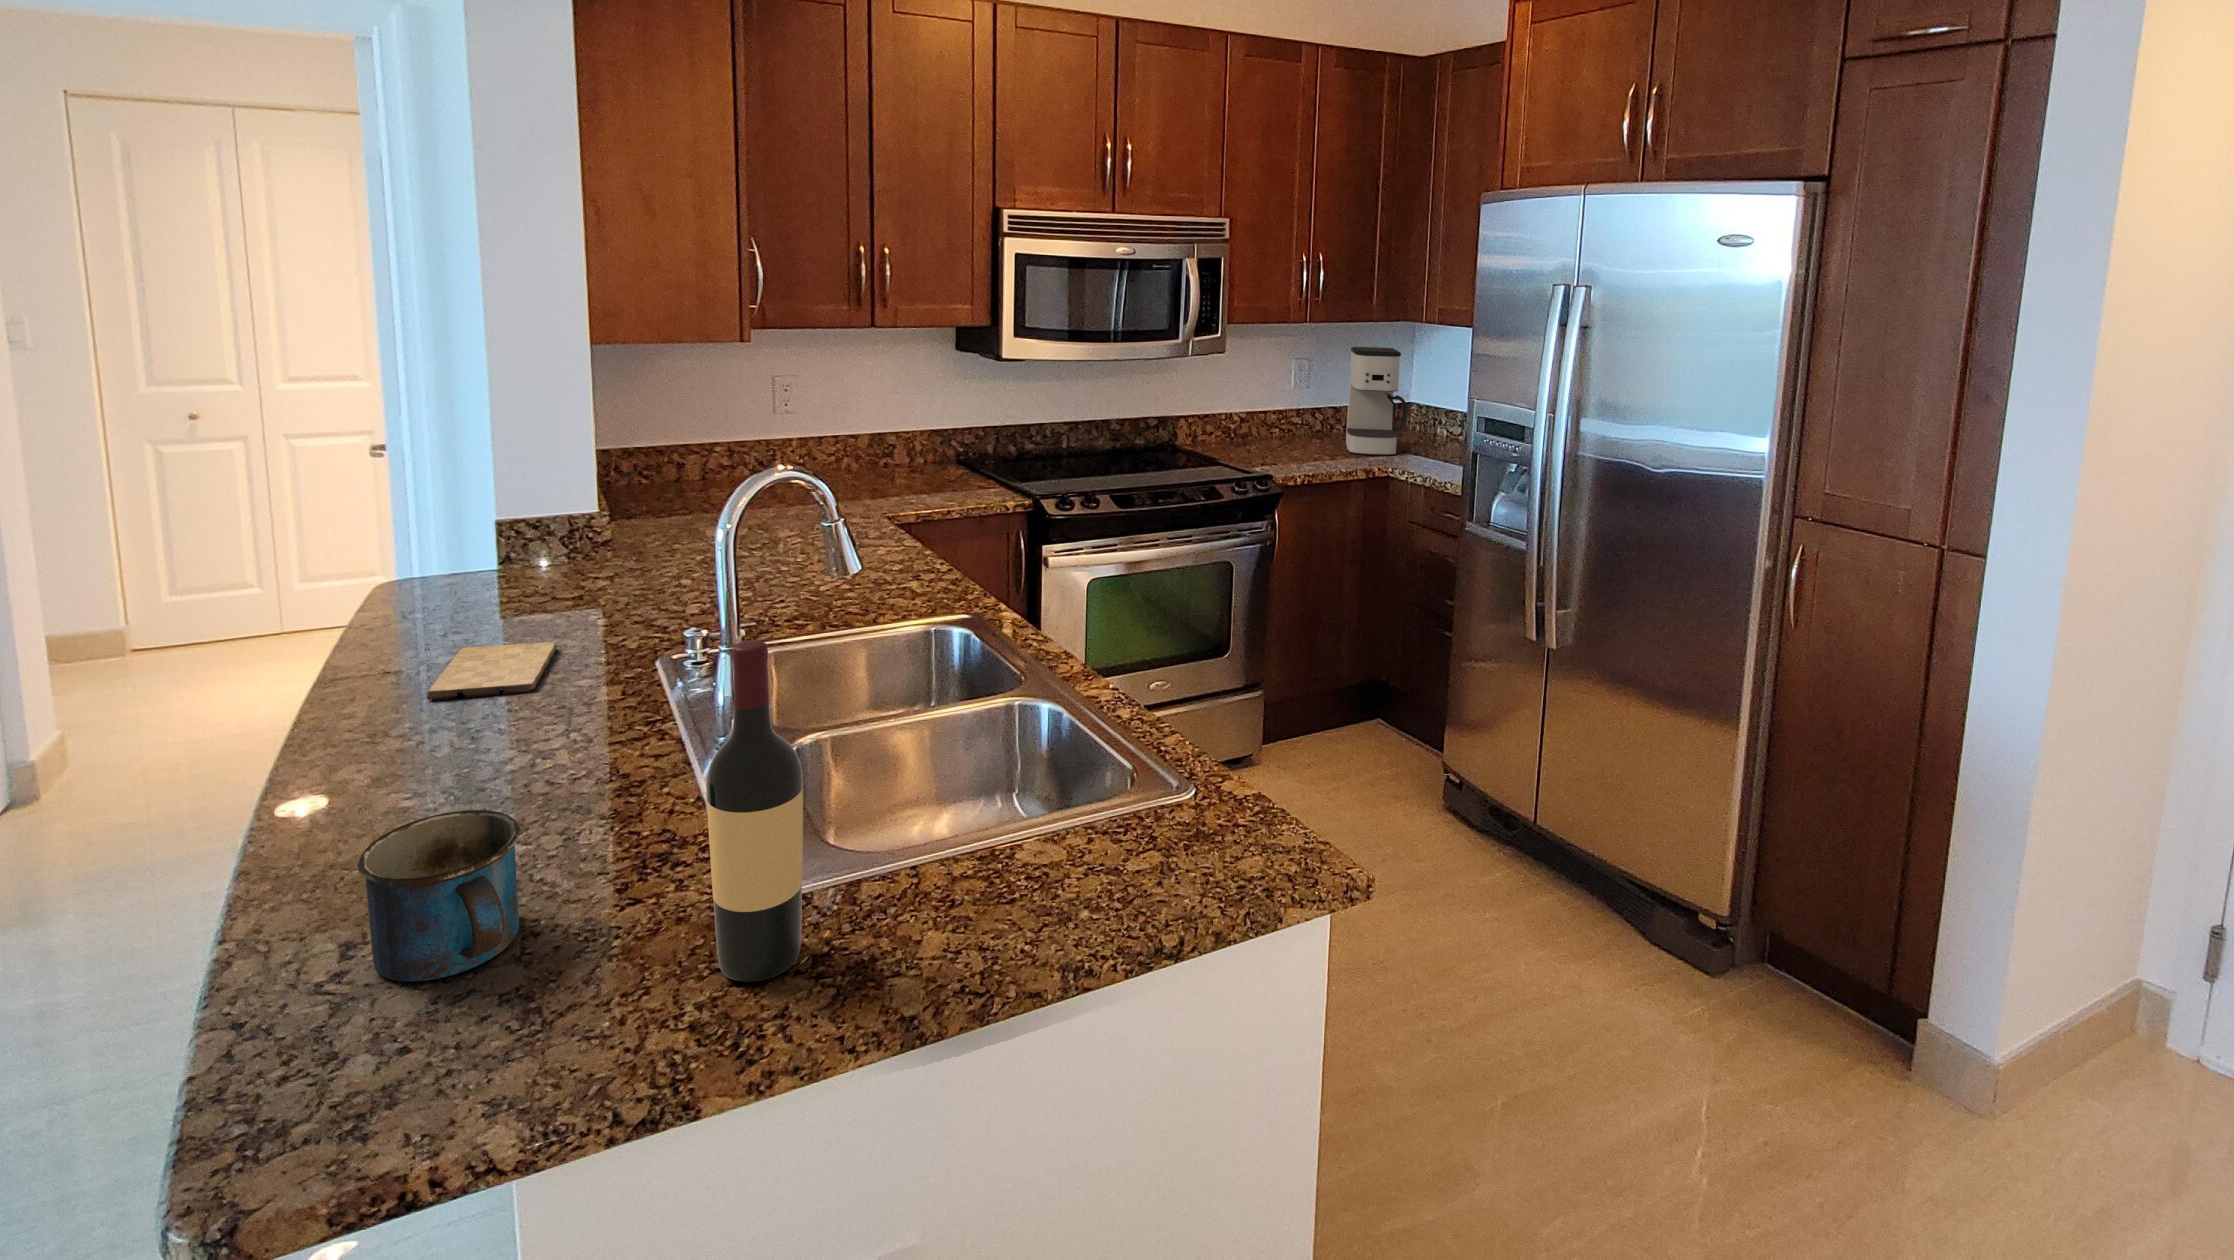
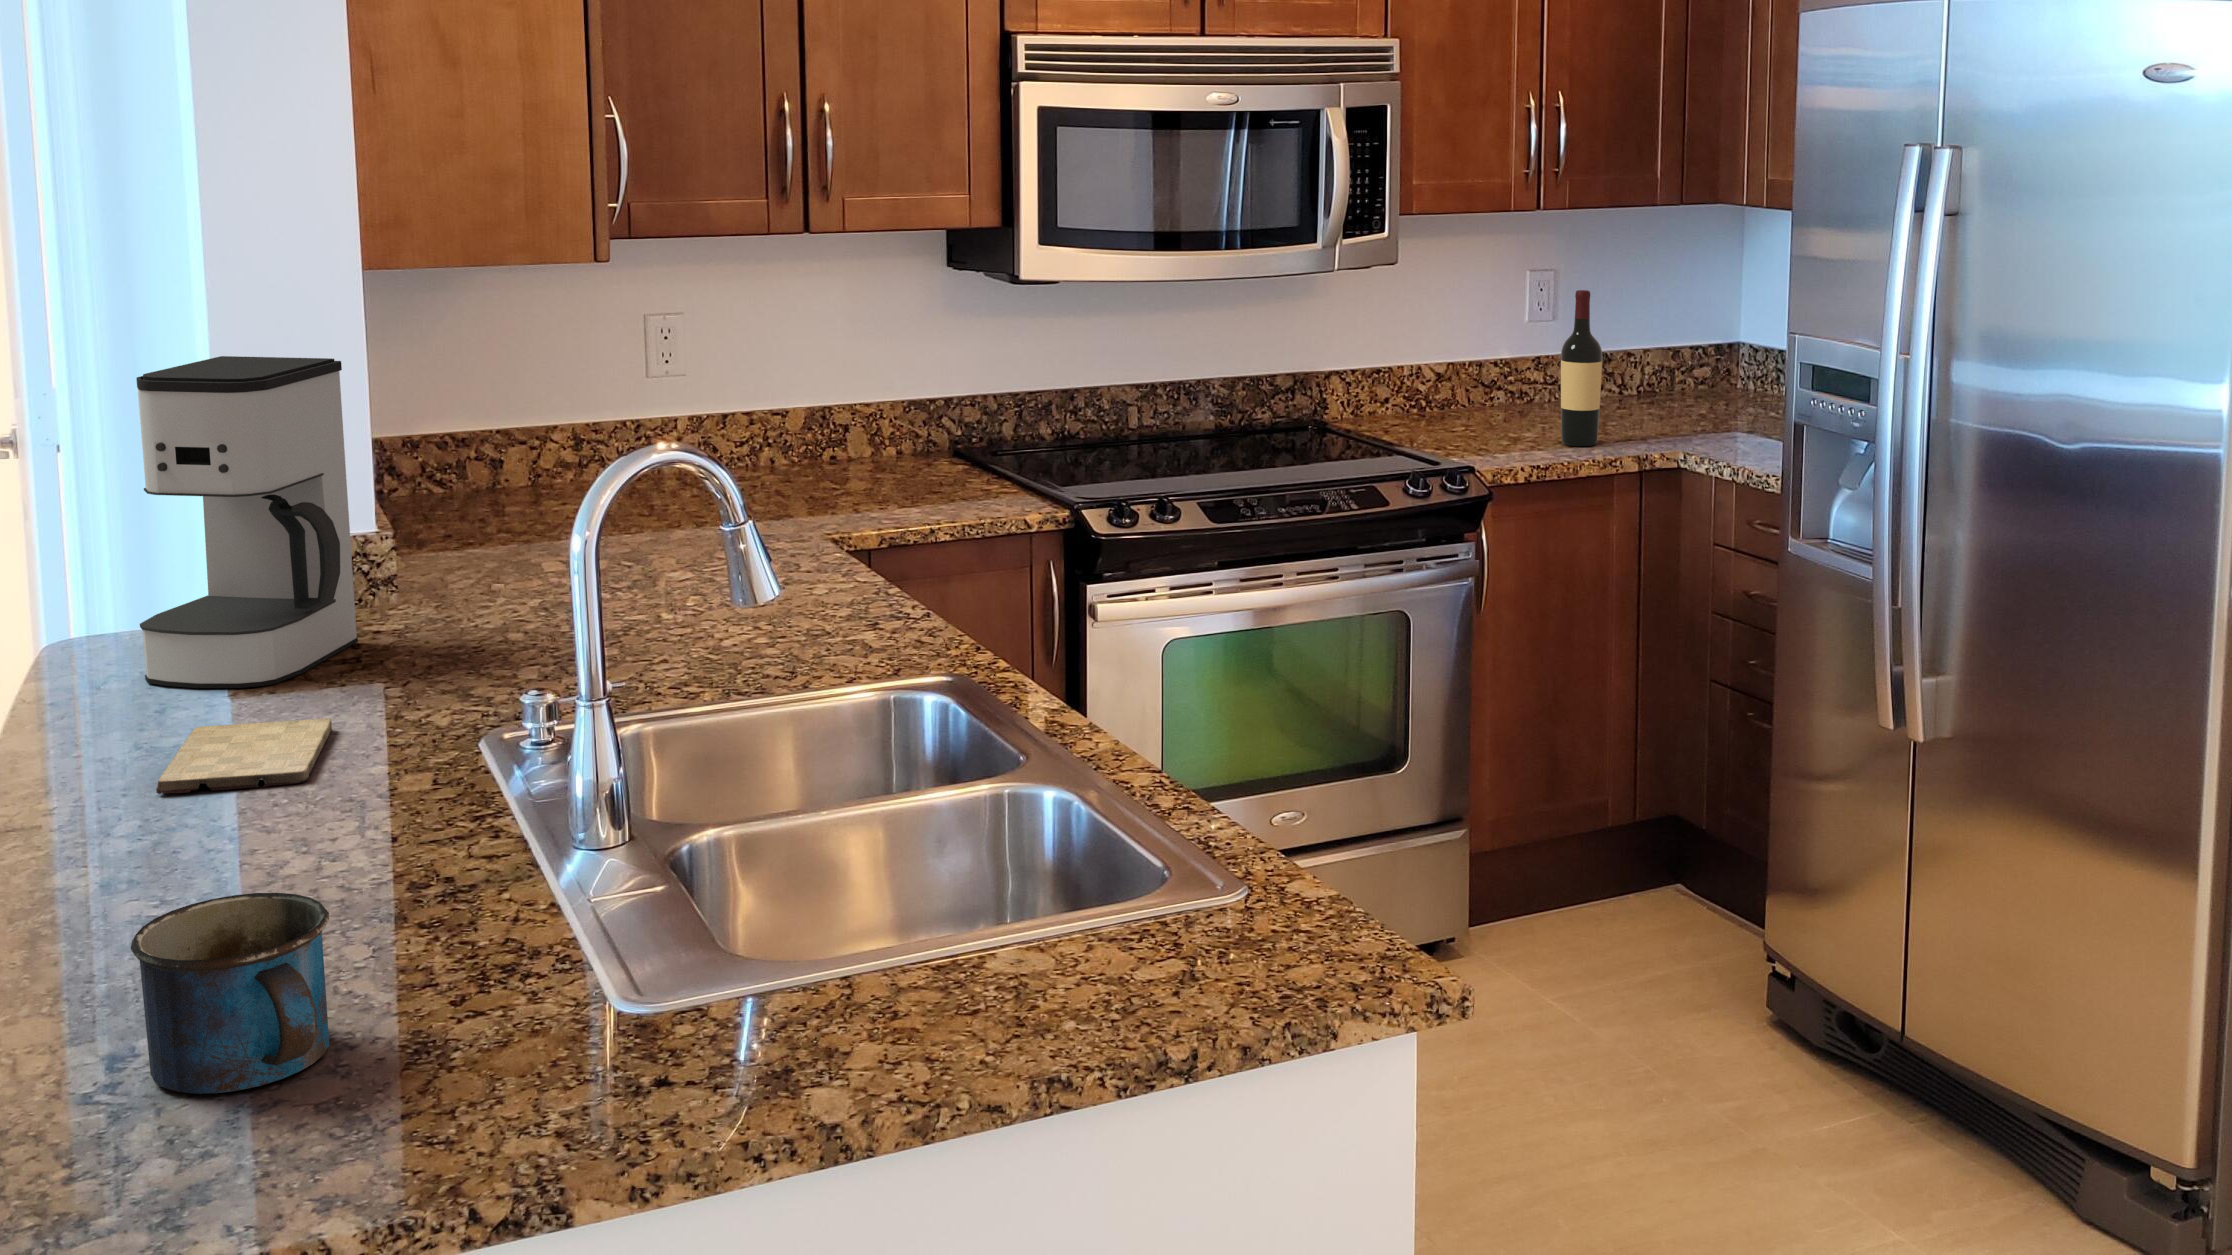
coffee maker: present [1346,347,1408,456] -> present [136,356,358,688]
wine bottle: present [706,640,803,982] -> present [1561,290,1602,446]

